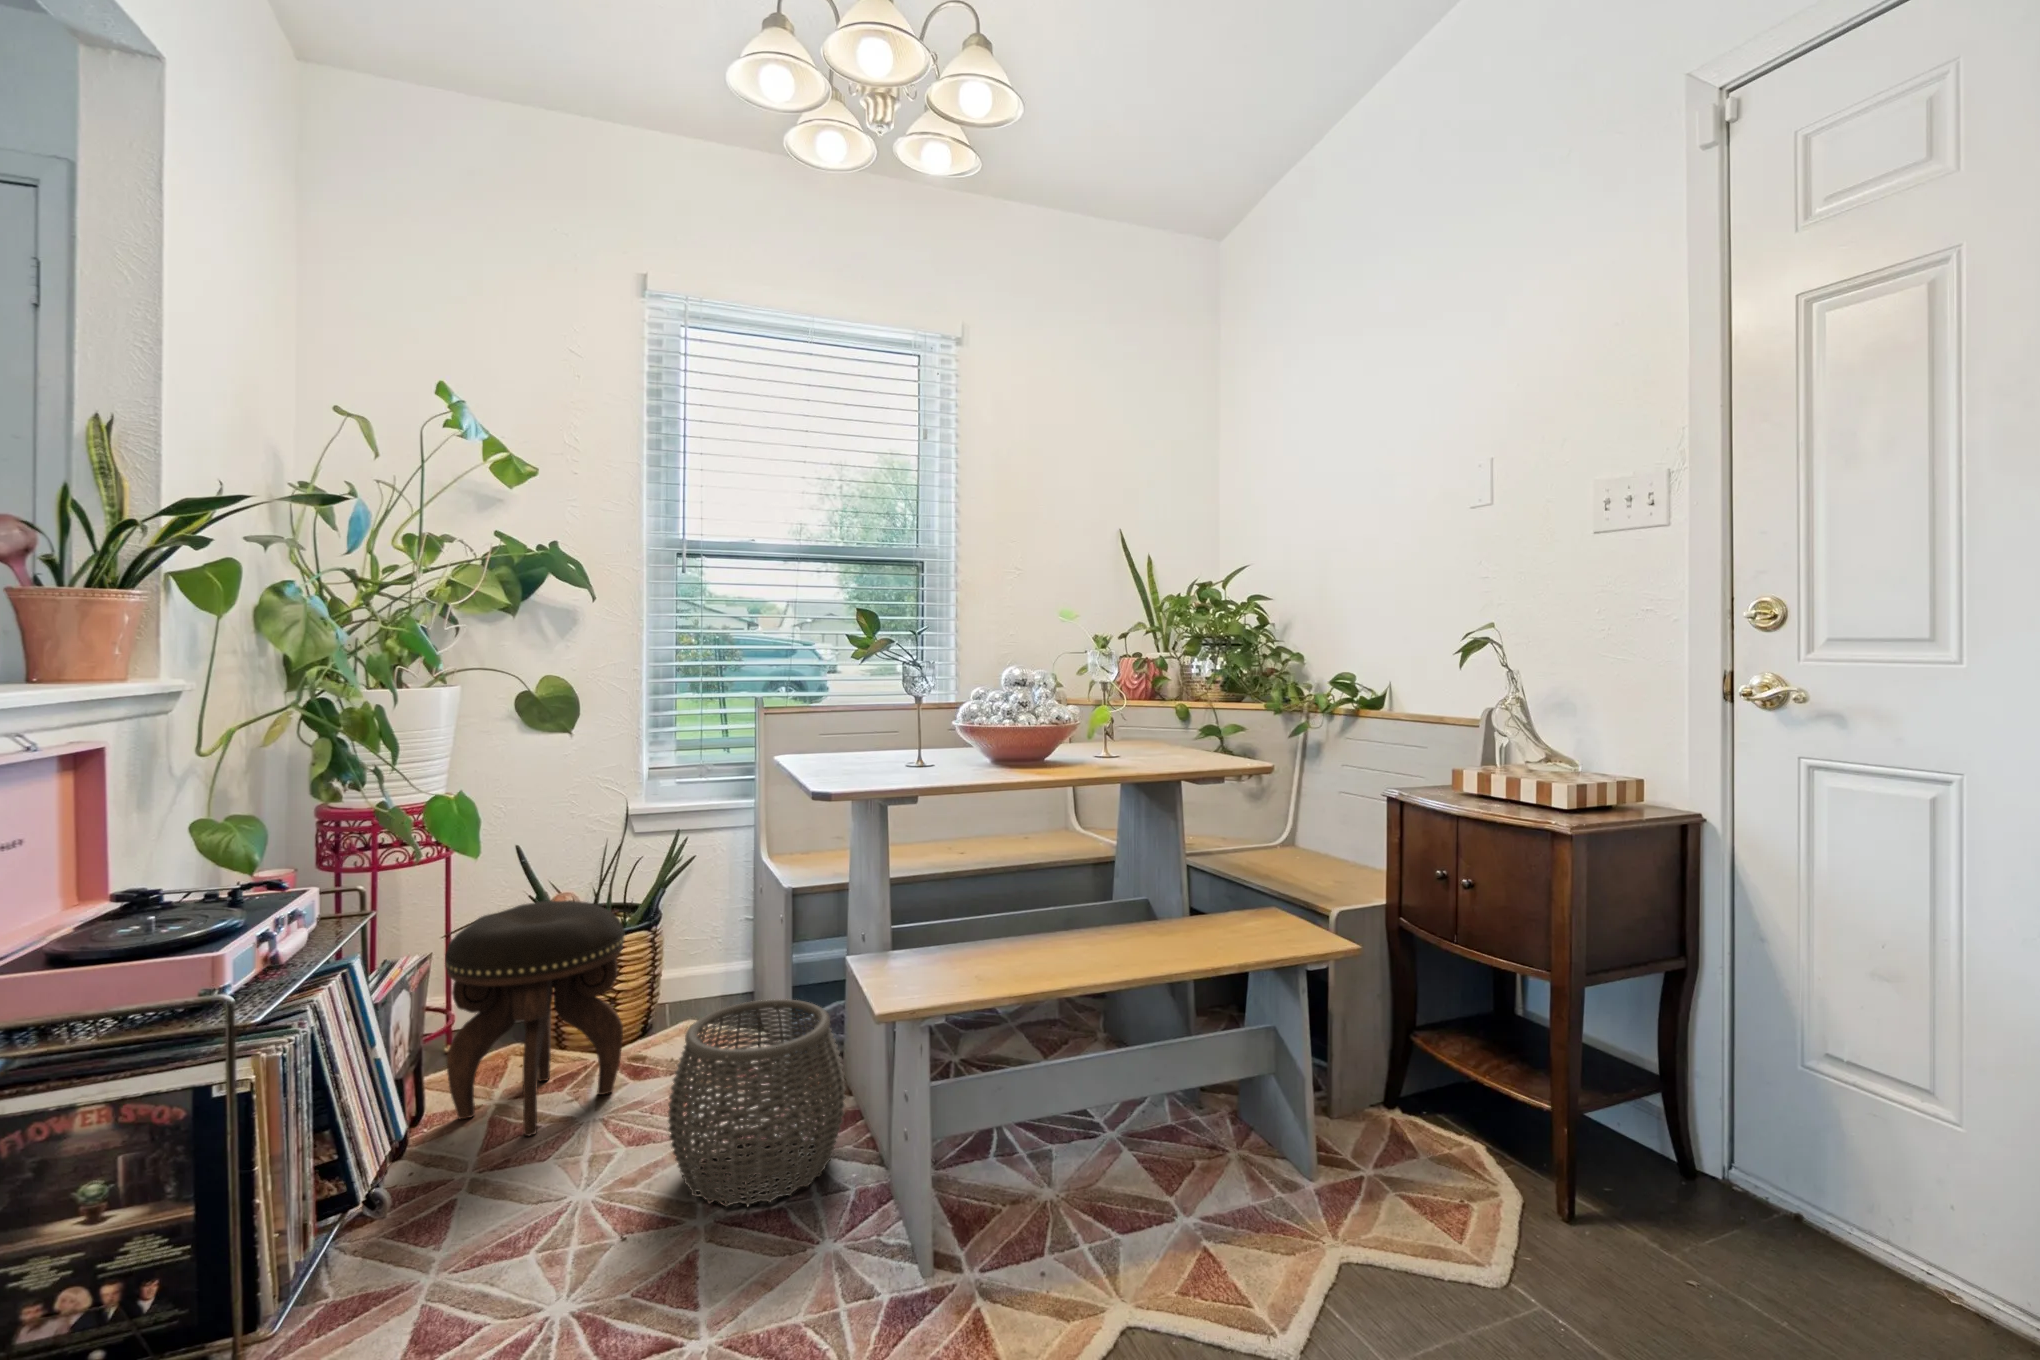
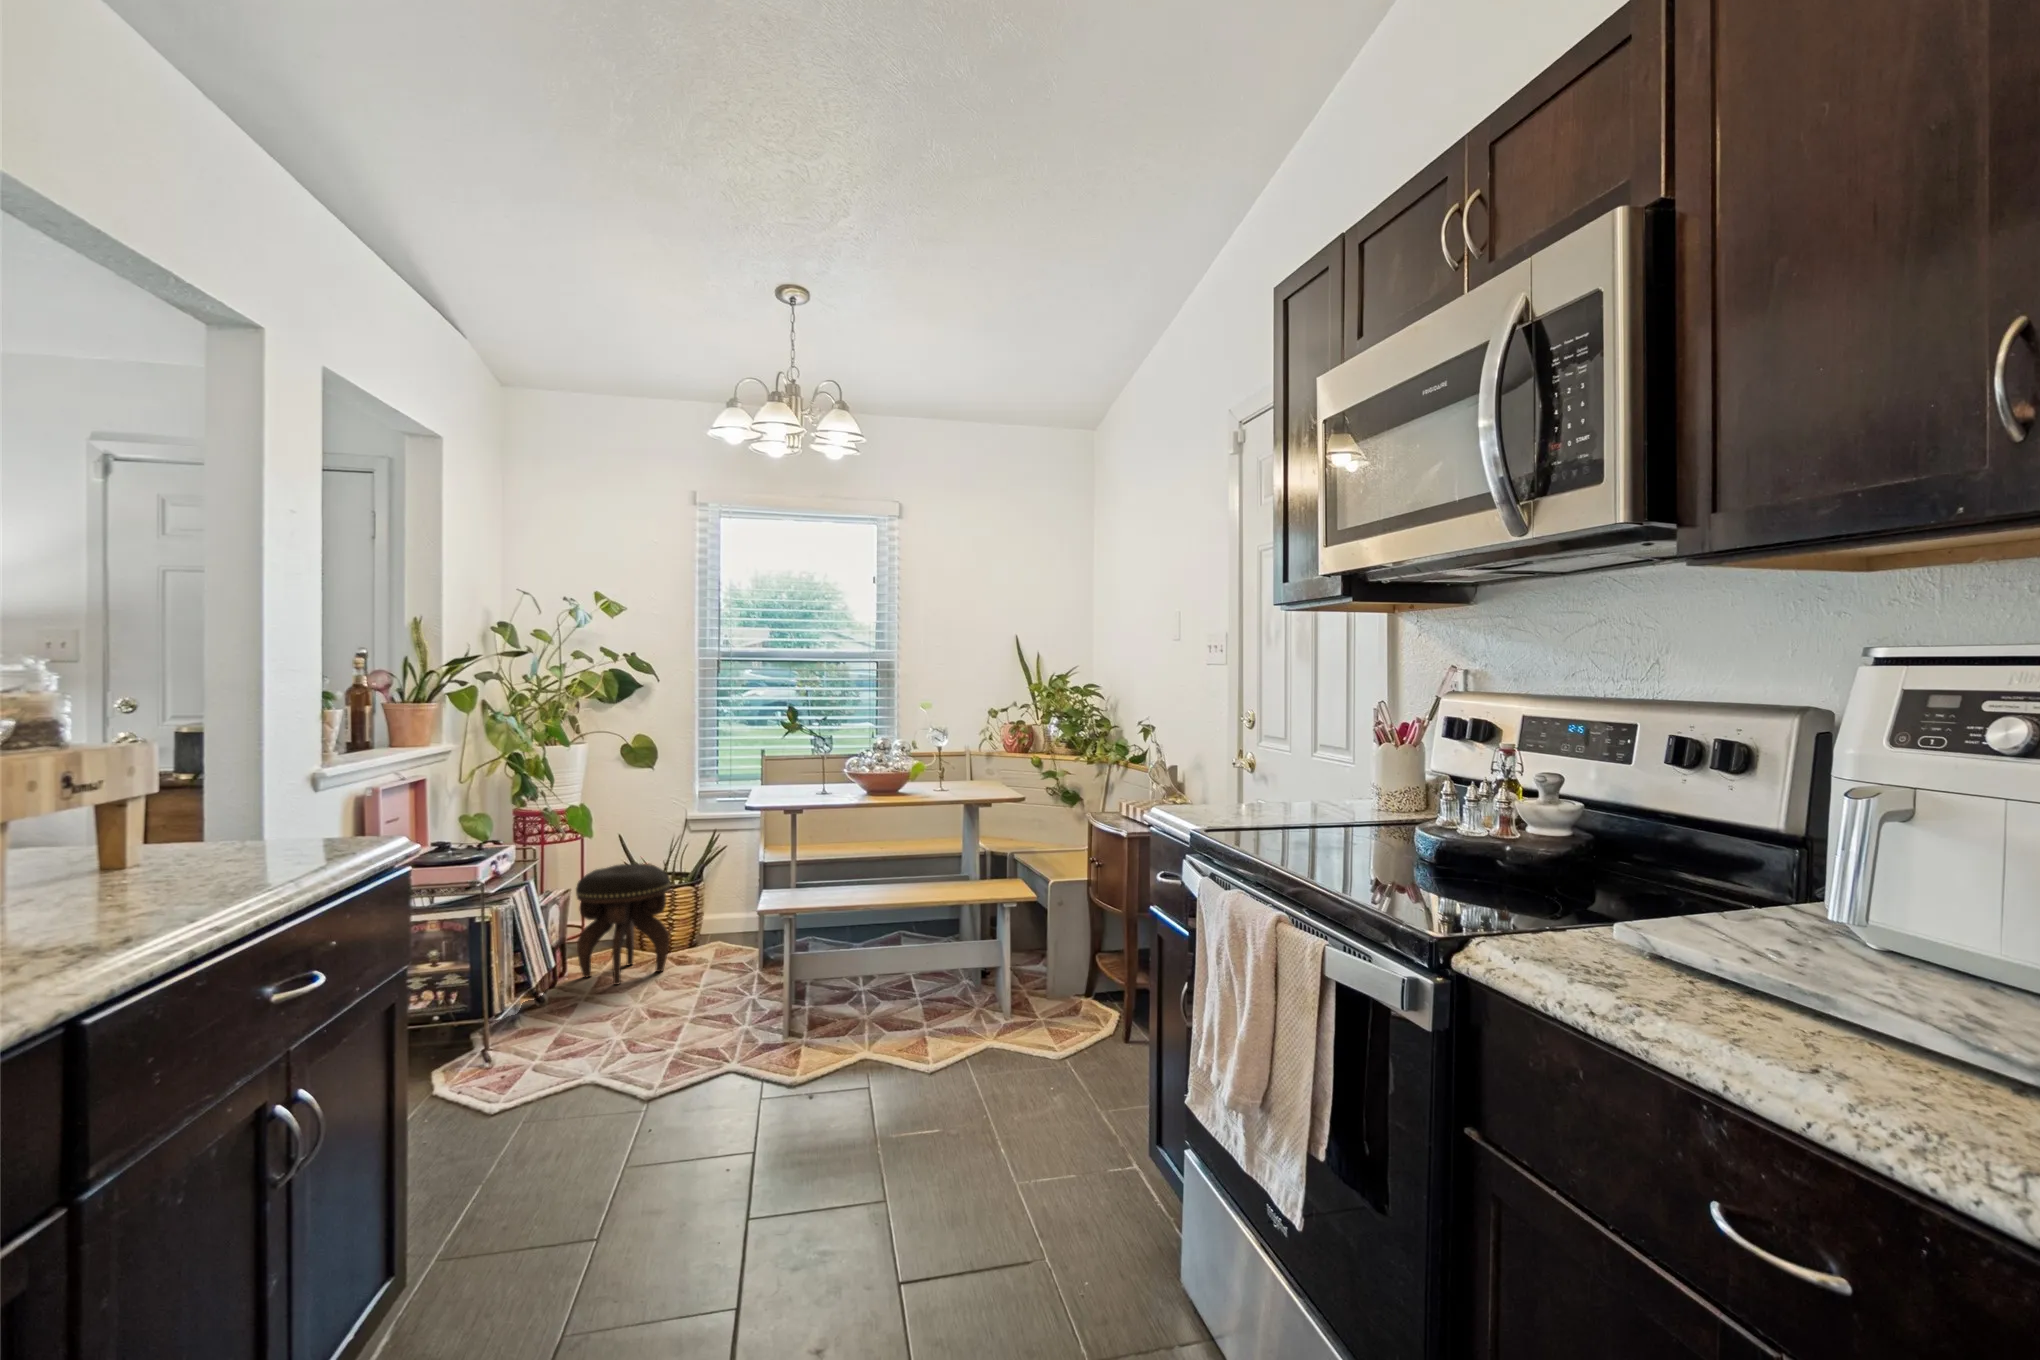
woven basket: present [668,999,846,1207] -> none [675,916,770,1012]

